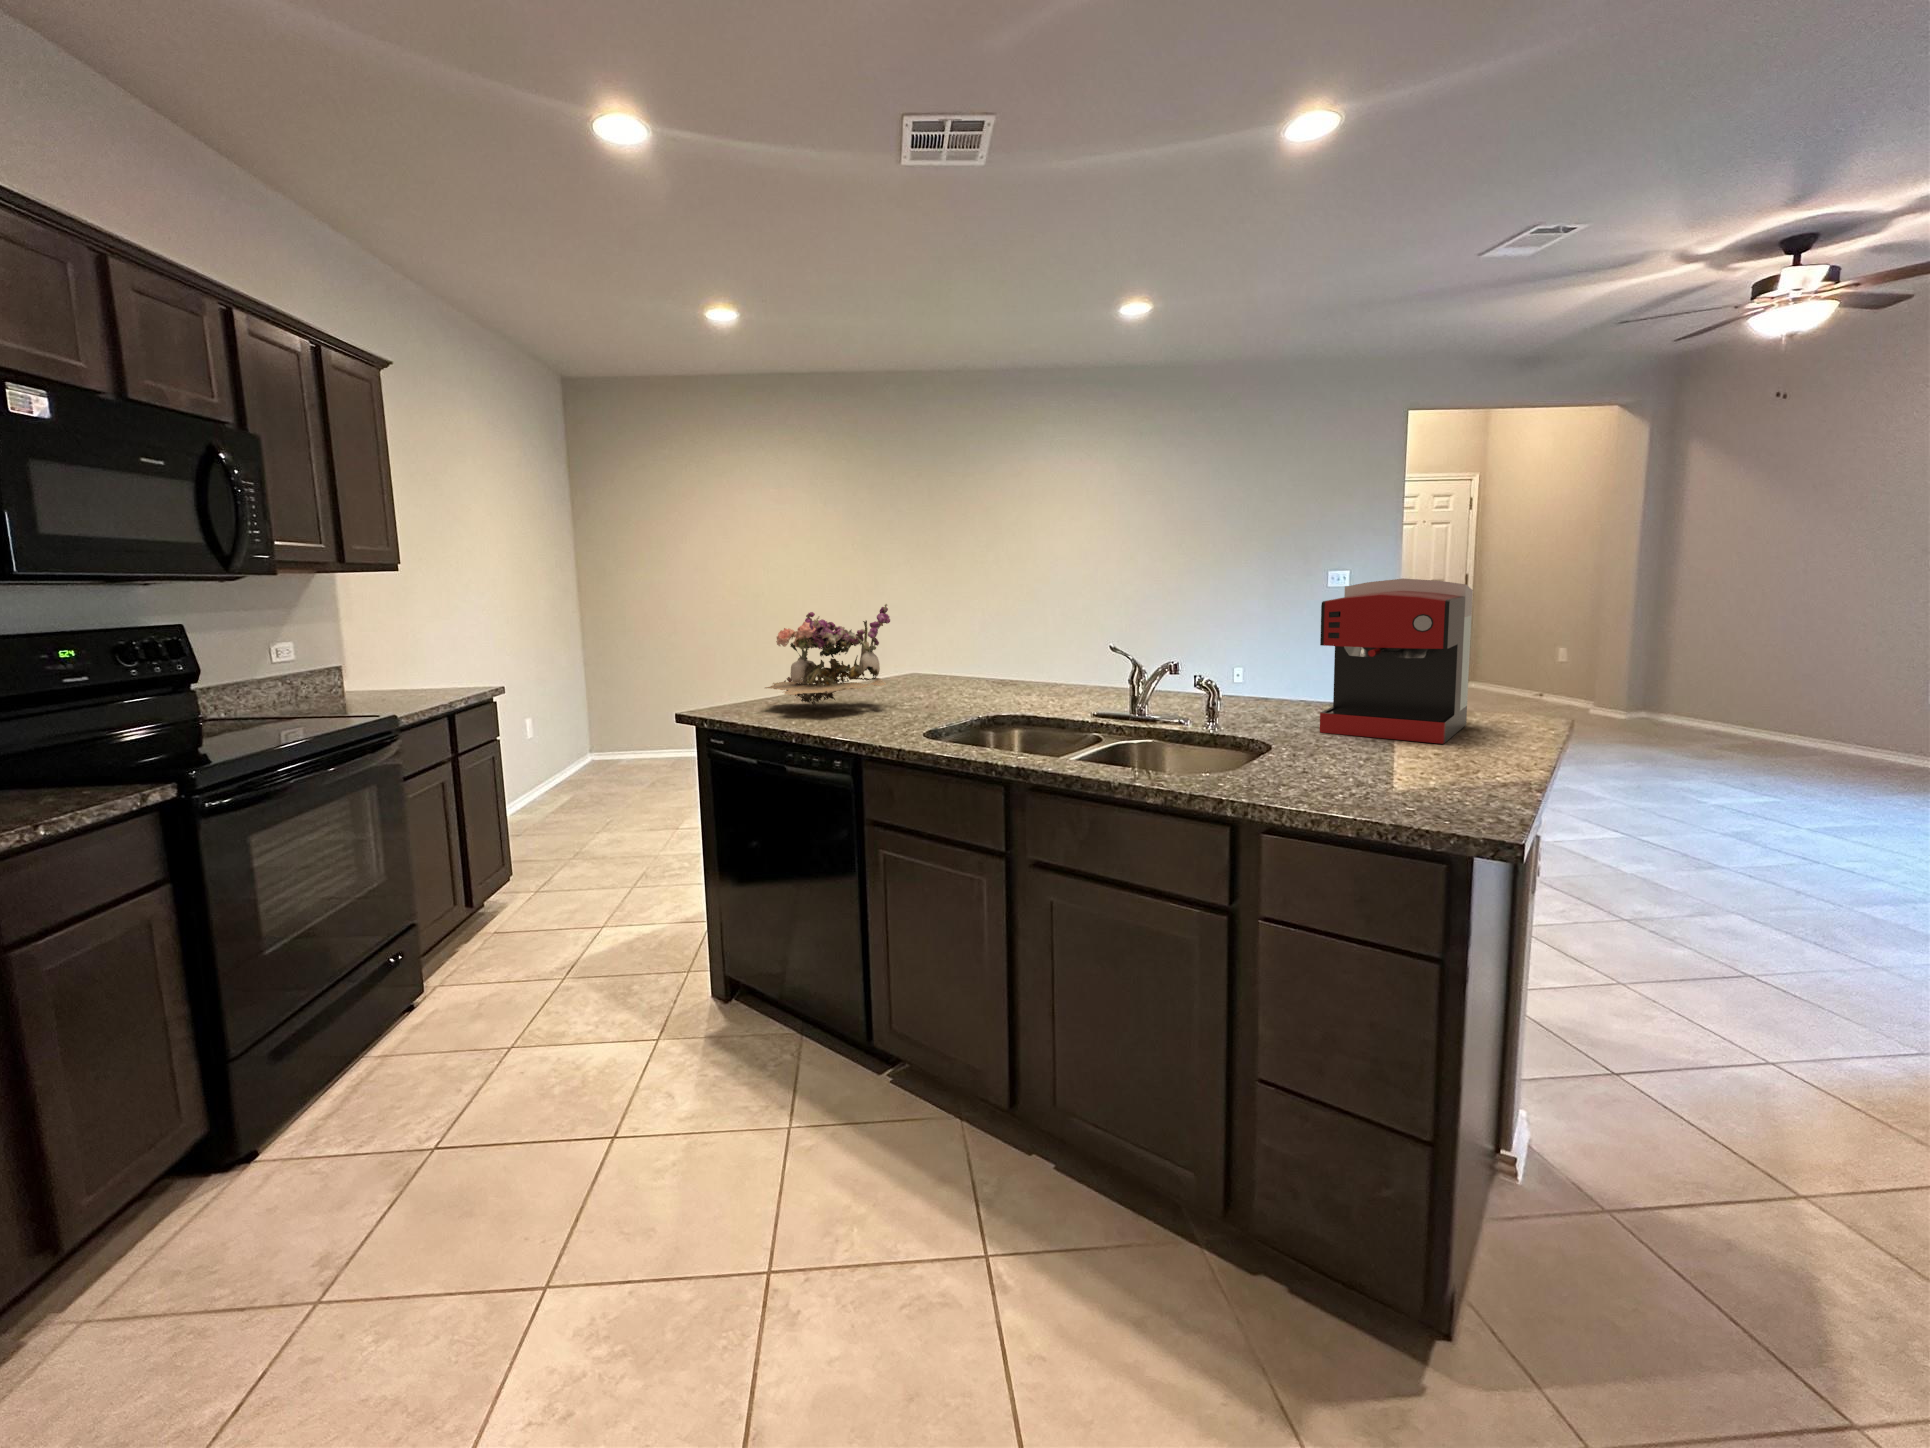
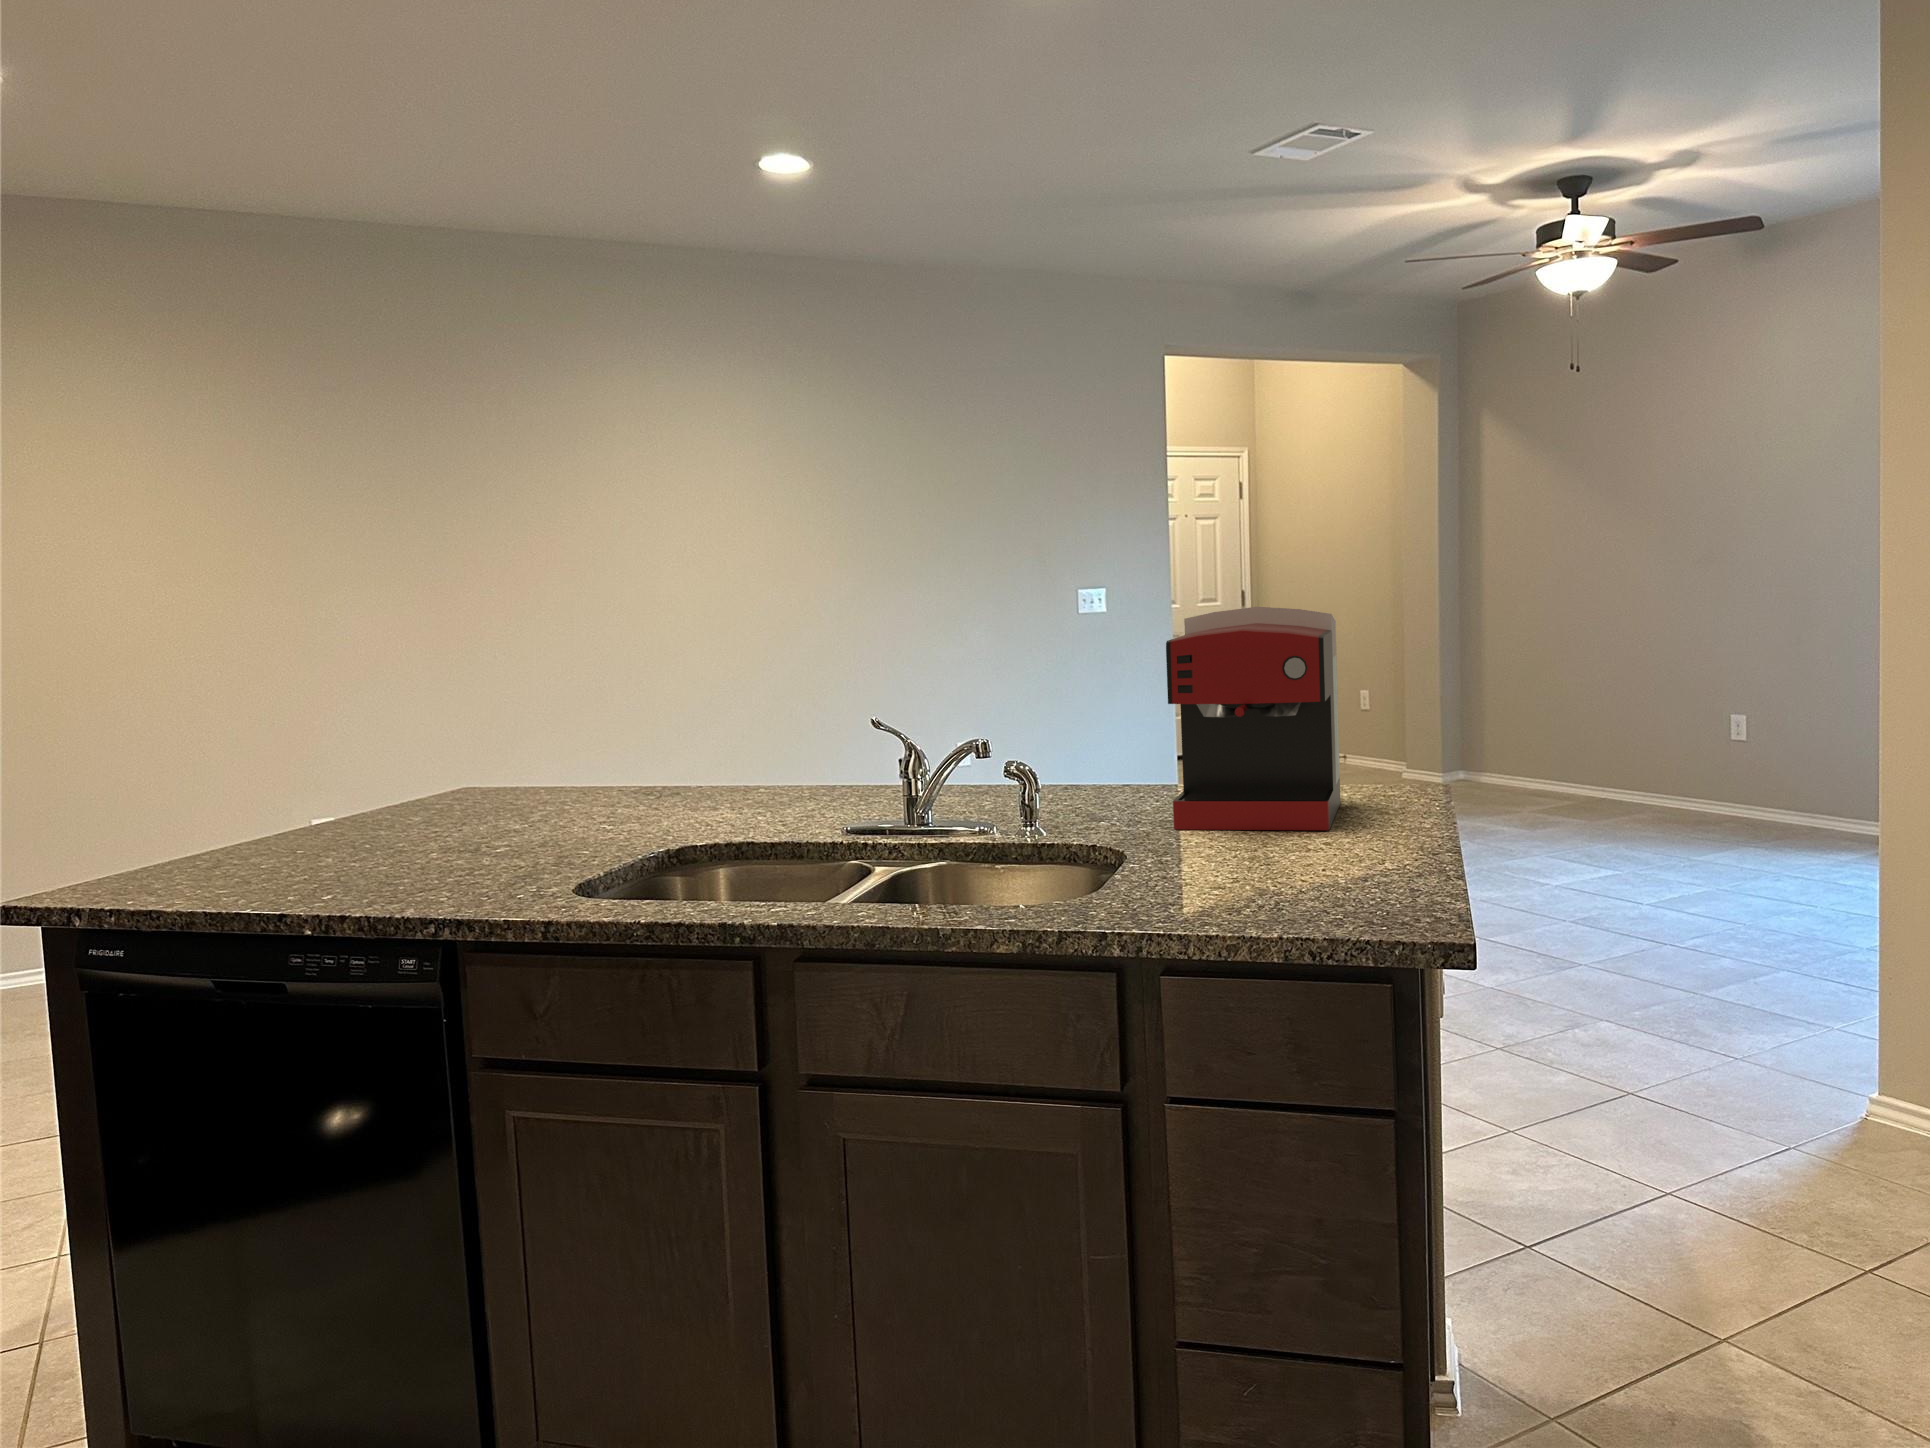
flower arrangement: present [765,604,890,707] -> none [206,662,468,864]

